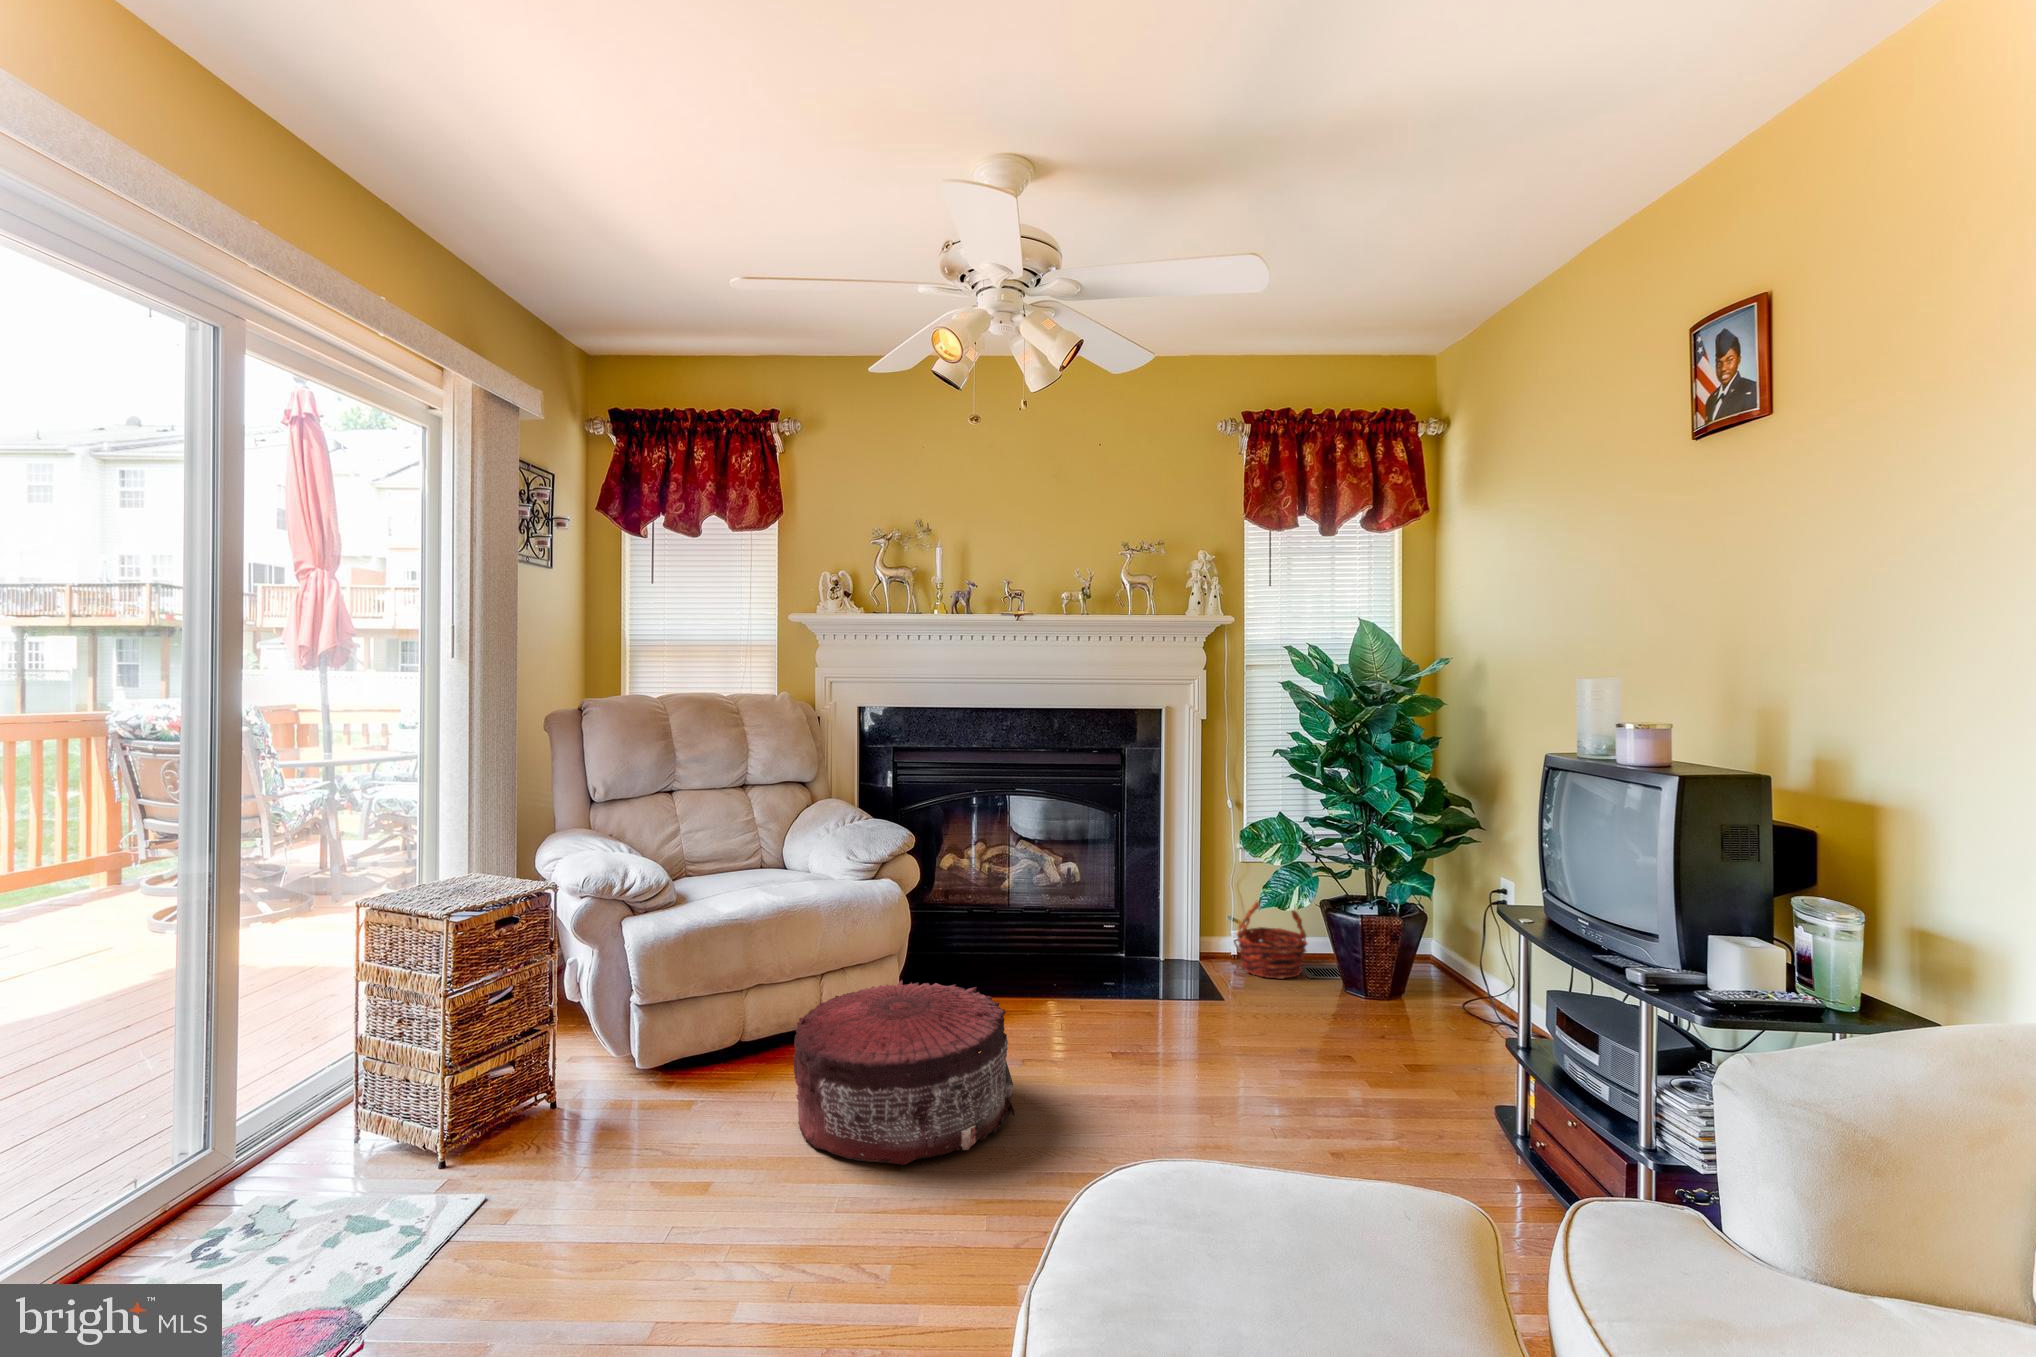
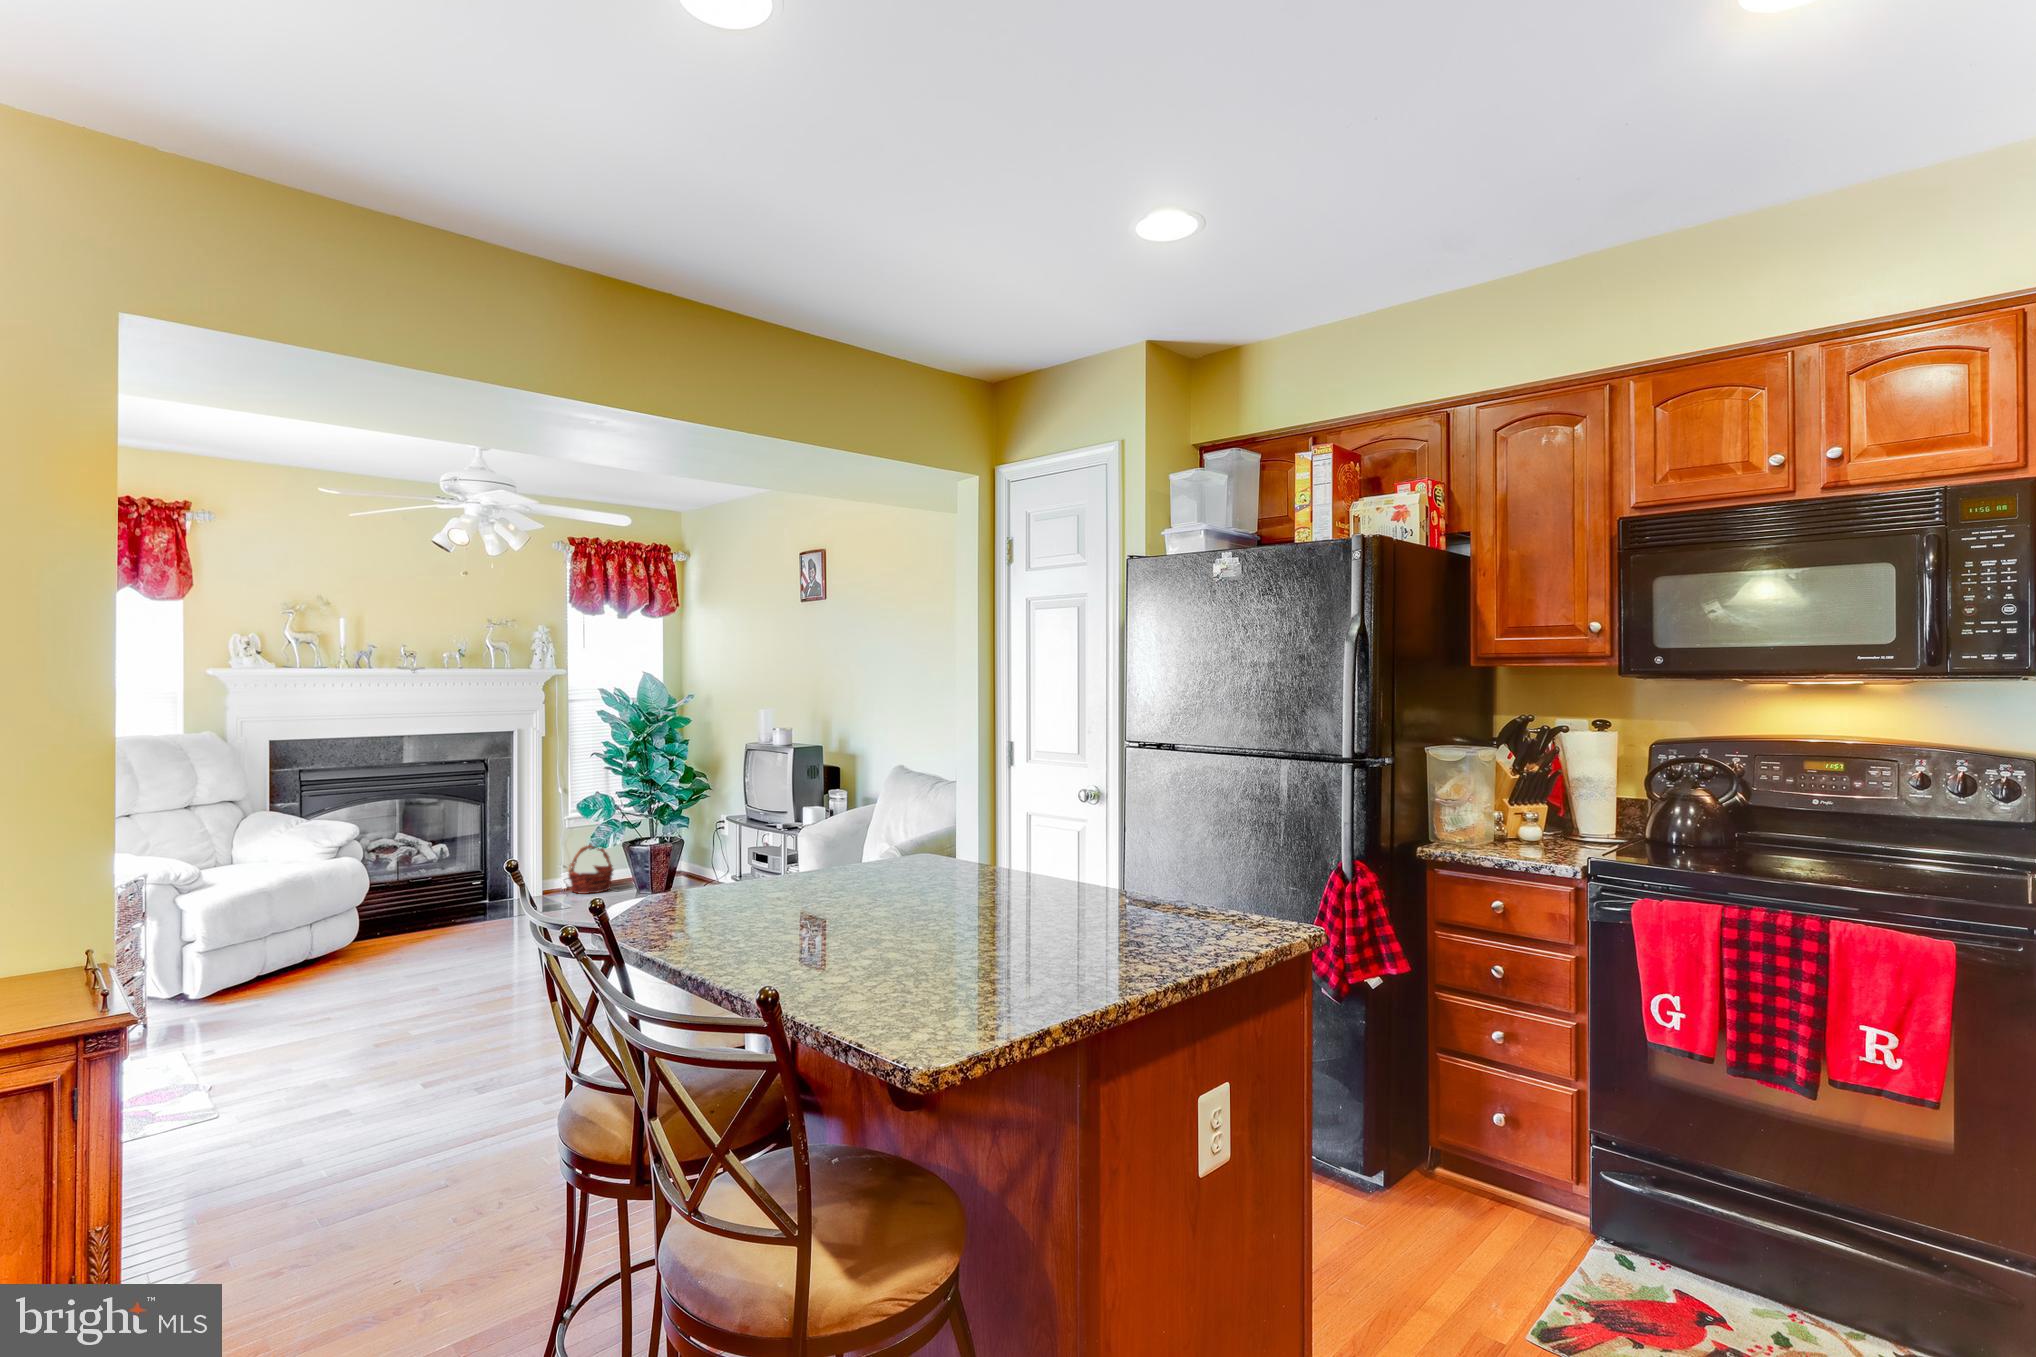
pouf: present [794,980,1015,1165] -> none [327,897,474,984]

